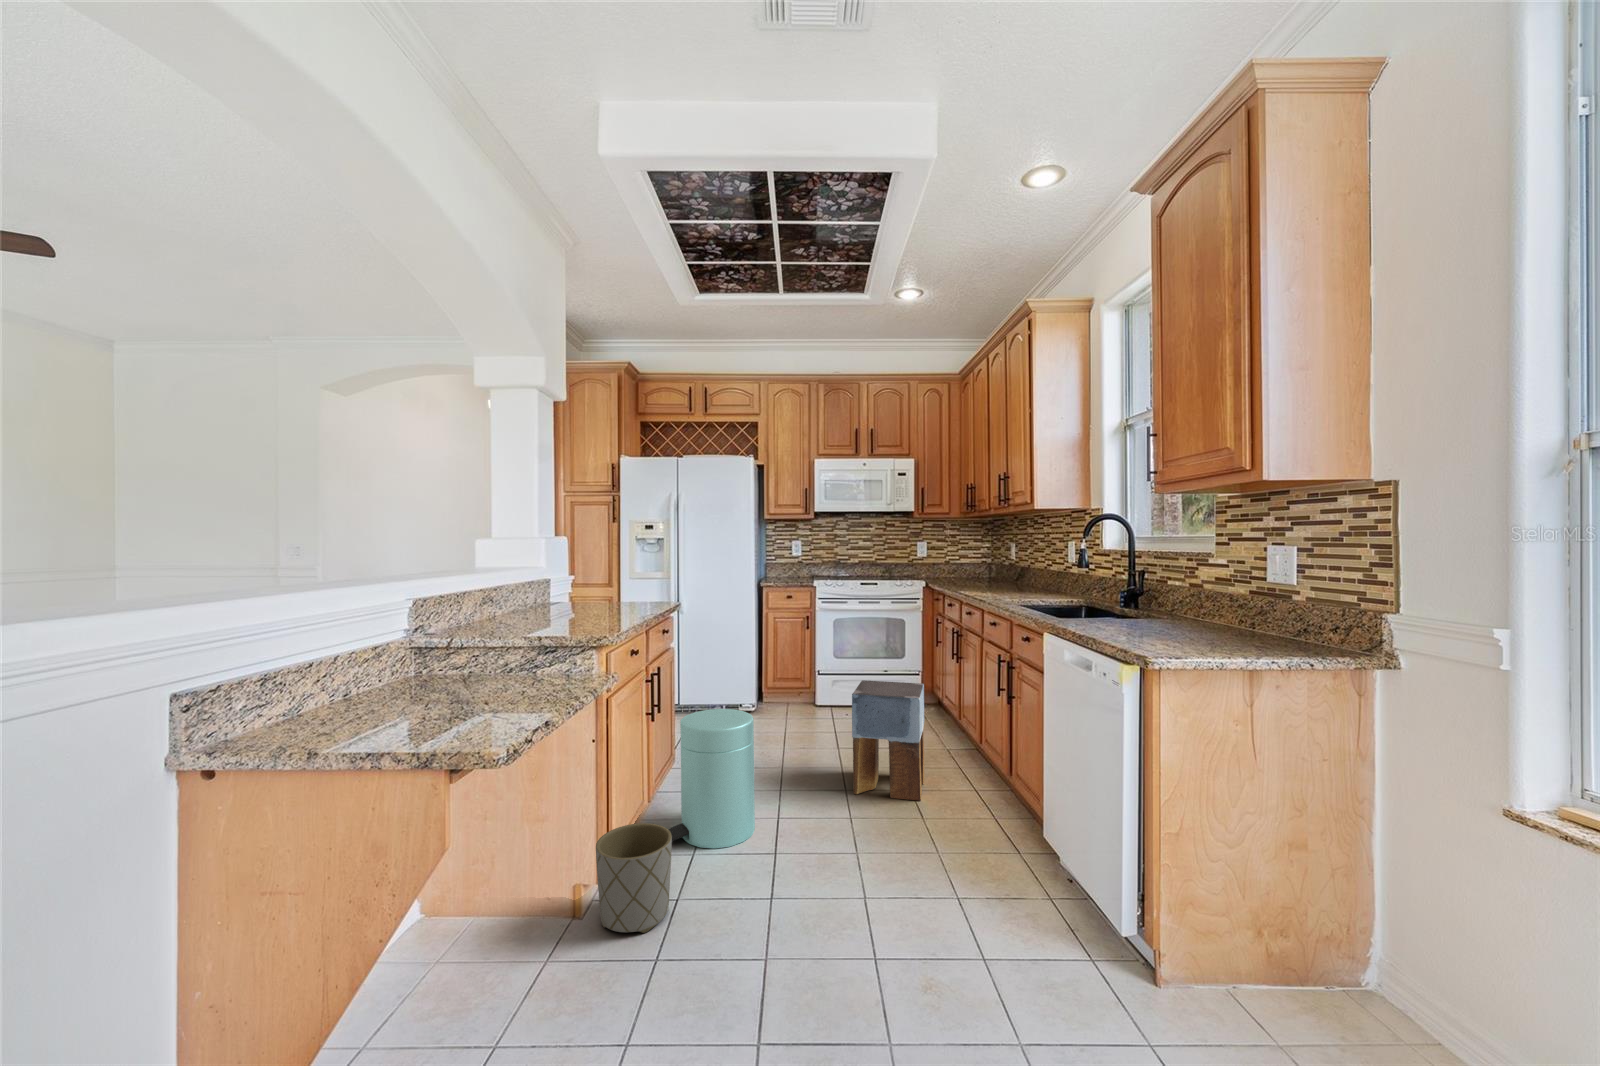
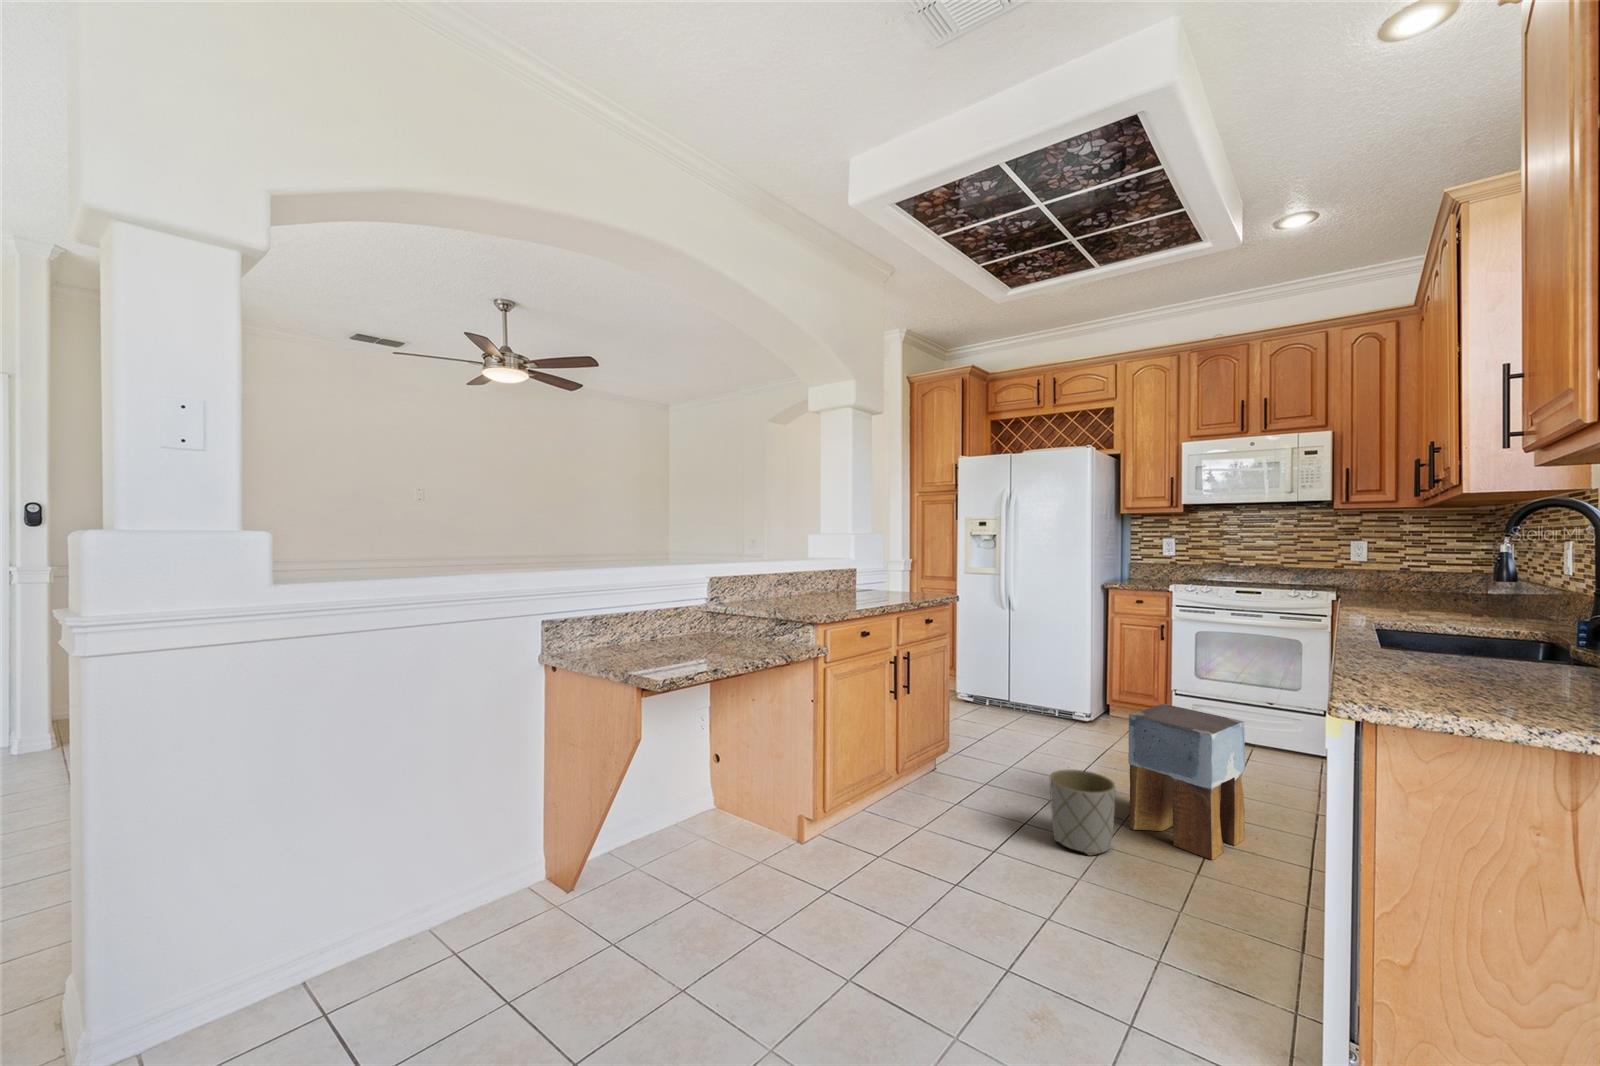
trash can: present [668,709,755,849] -> none [911,700,997,832]
planter: present [596,823,672,933] -> present [1049,770,1115,856]

